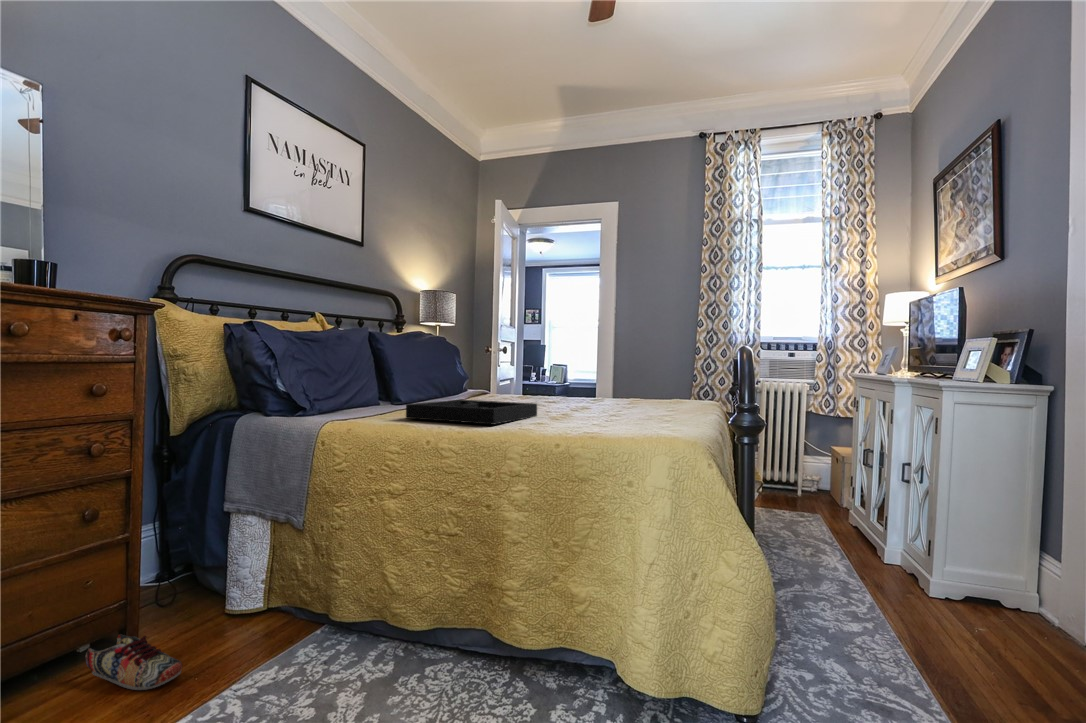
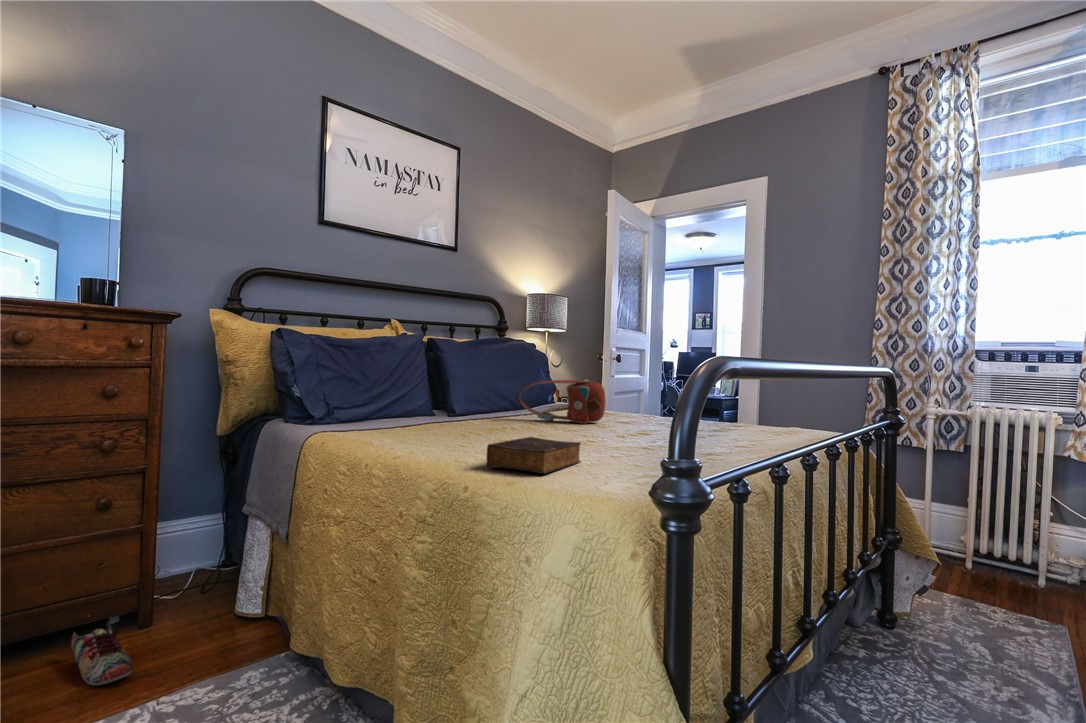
handbag: none [472,368,546,405] -> present [519,380,606,424]
decorative tray: present [406,400,537,425] -> none [391,414,550,447]
book: none [555,413,605,436] -> present [486,437,581,474]

